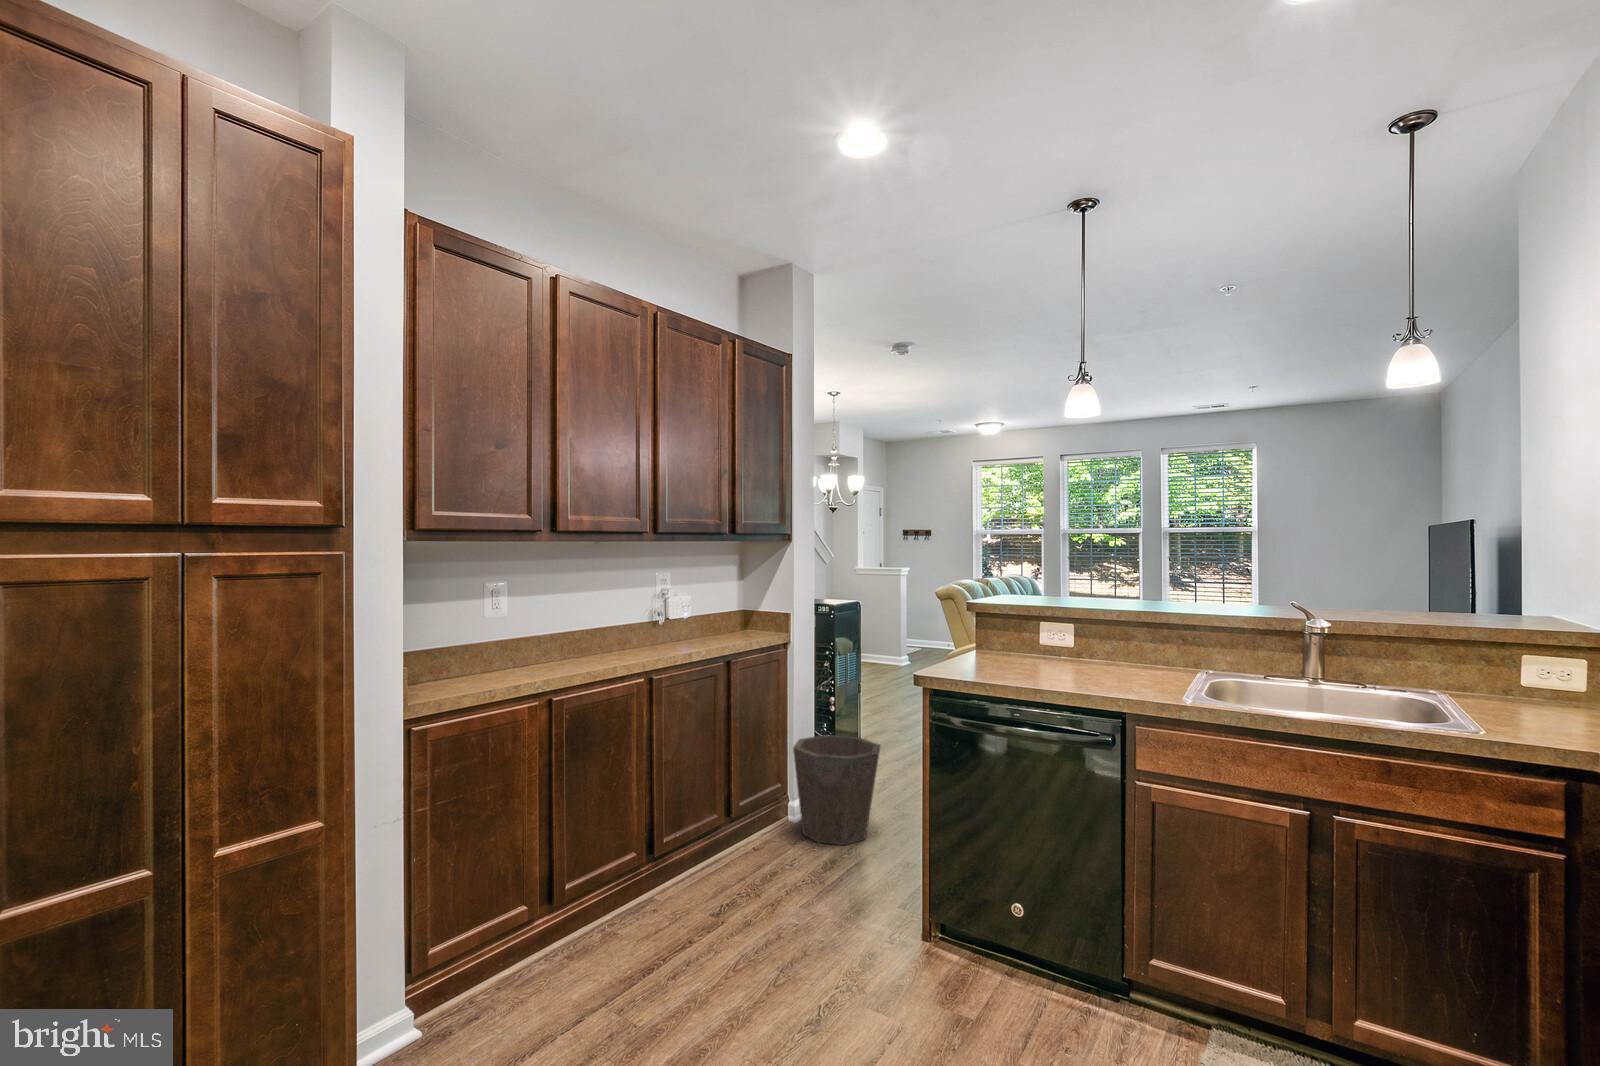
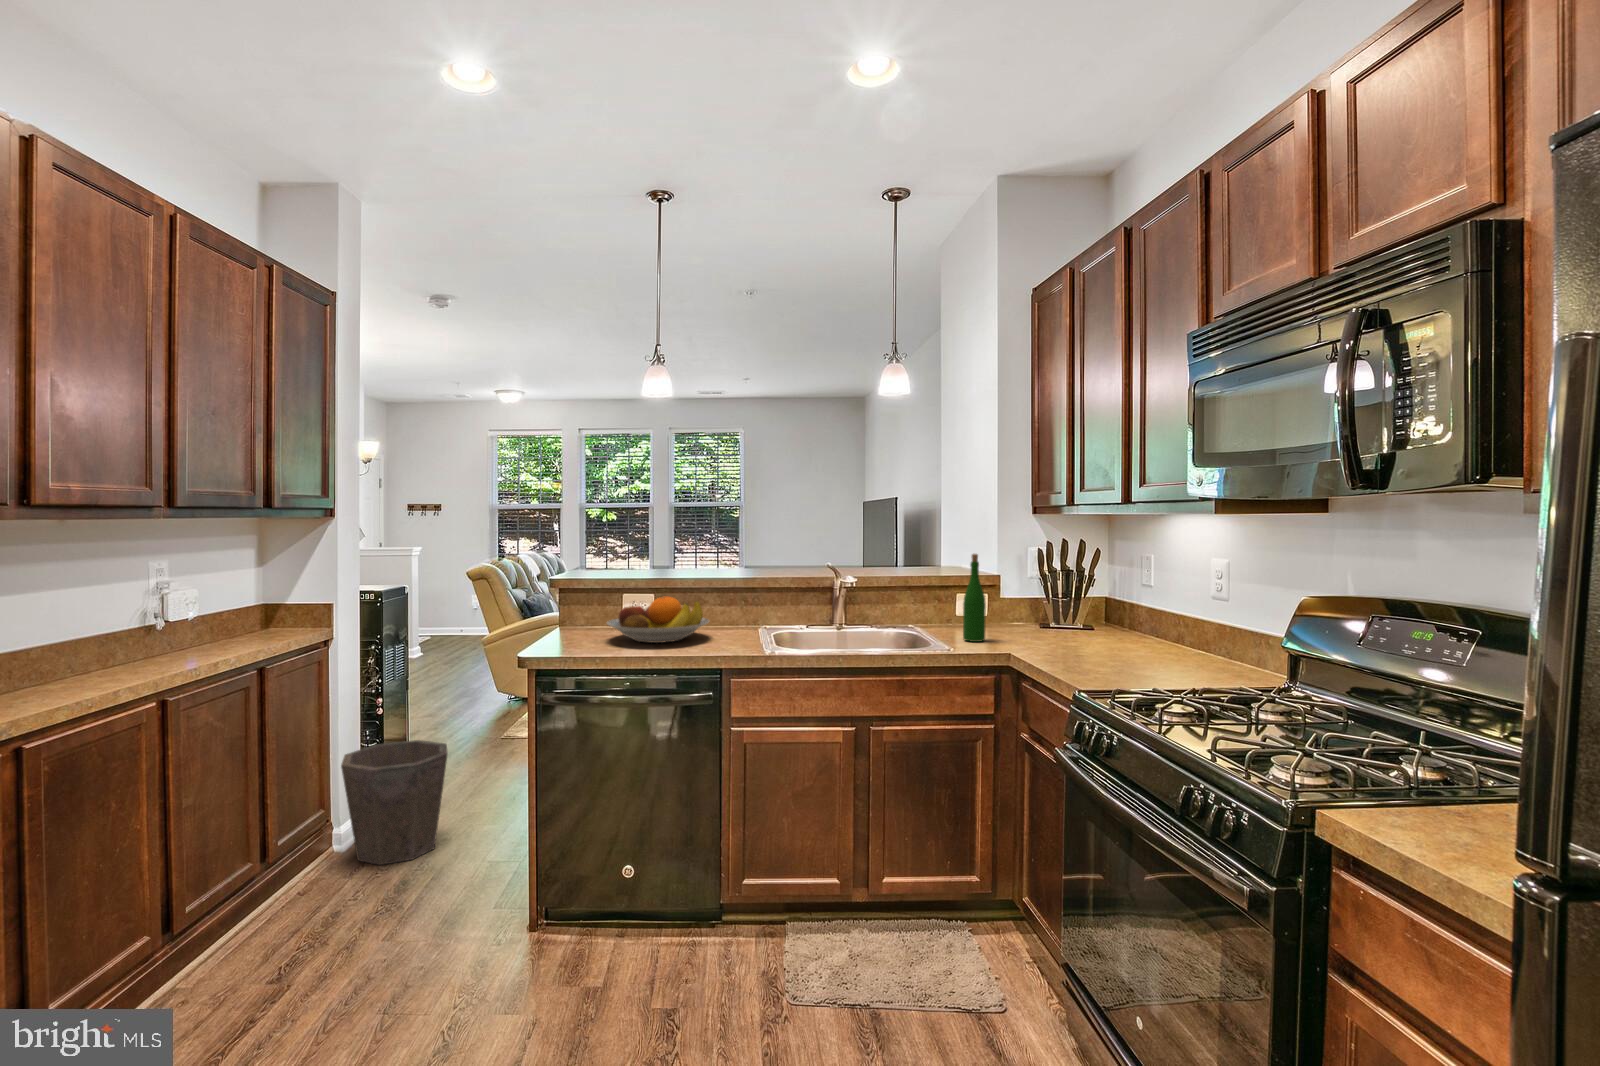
wine bottle: none [1504,594,1548,721] -> present [963,554,986,642]
fruit bowl: none [1013,621,1128,670] -> present [607,597,709,643]

